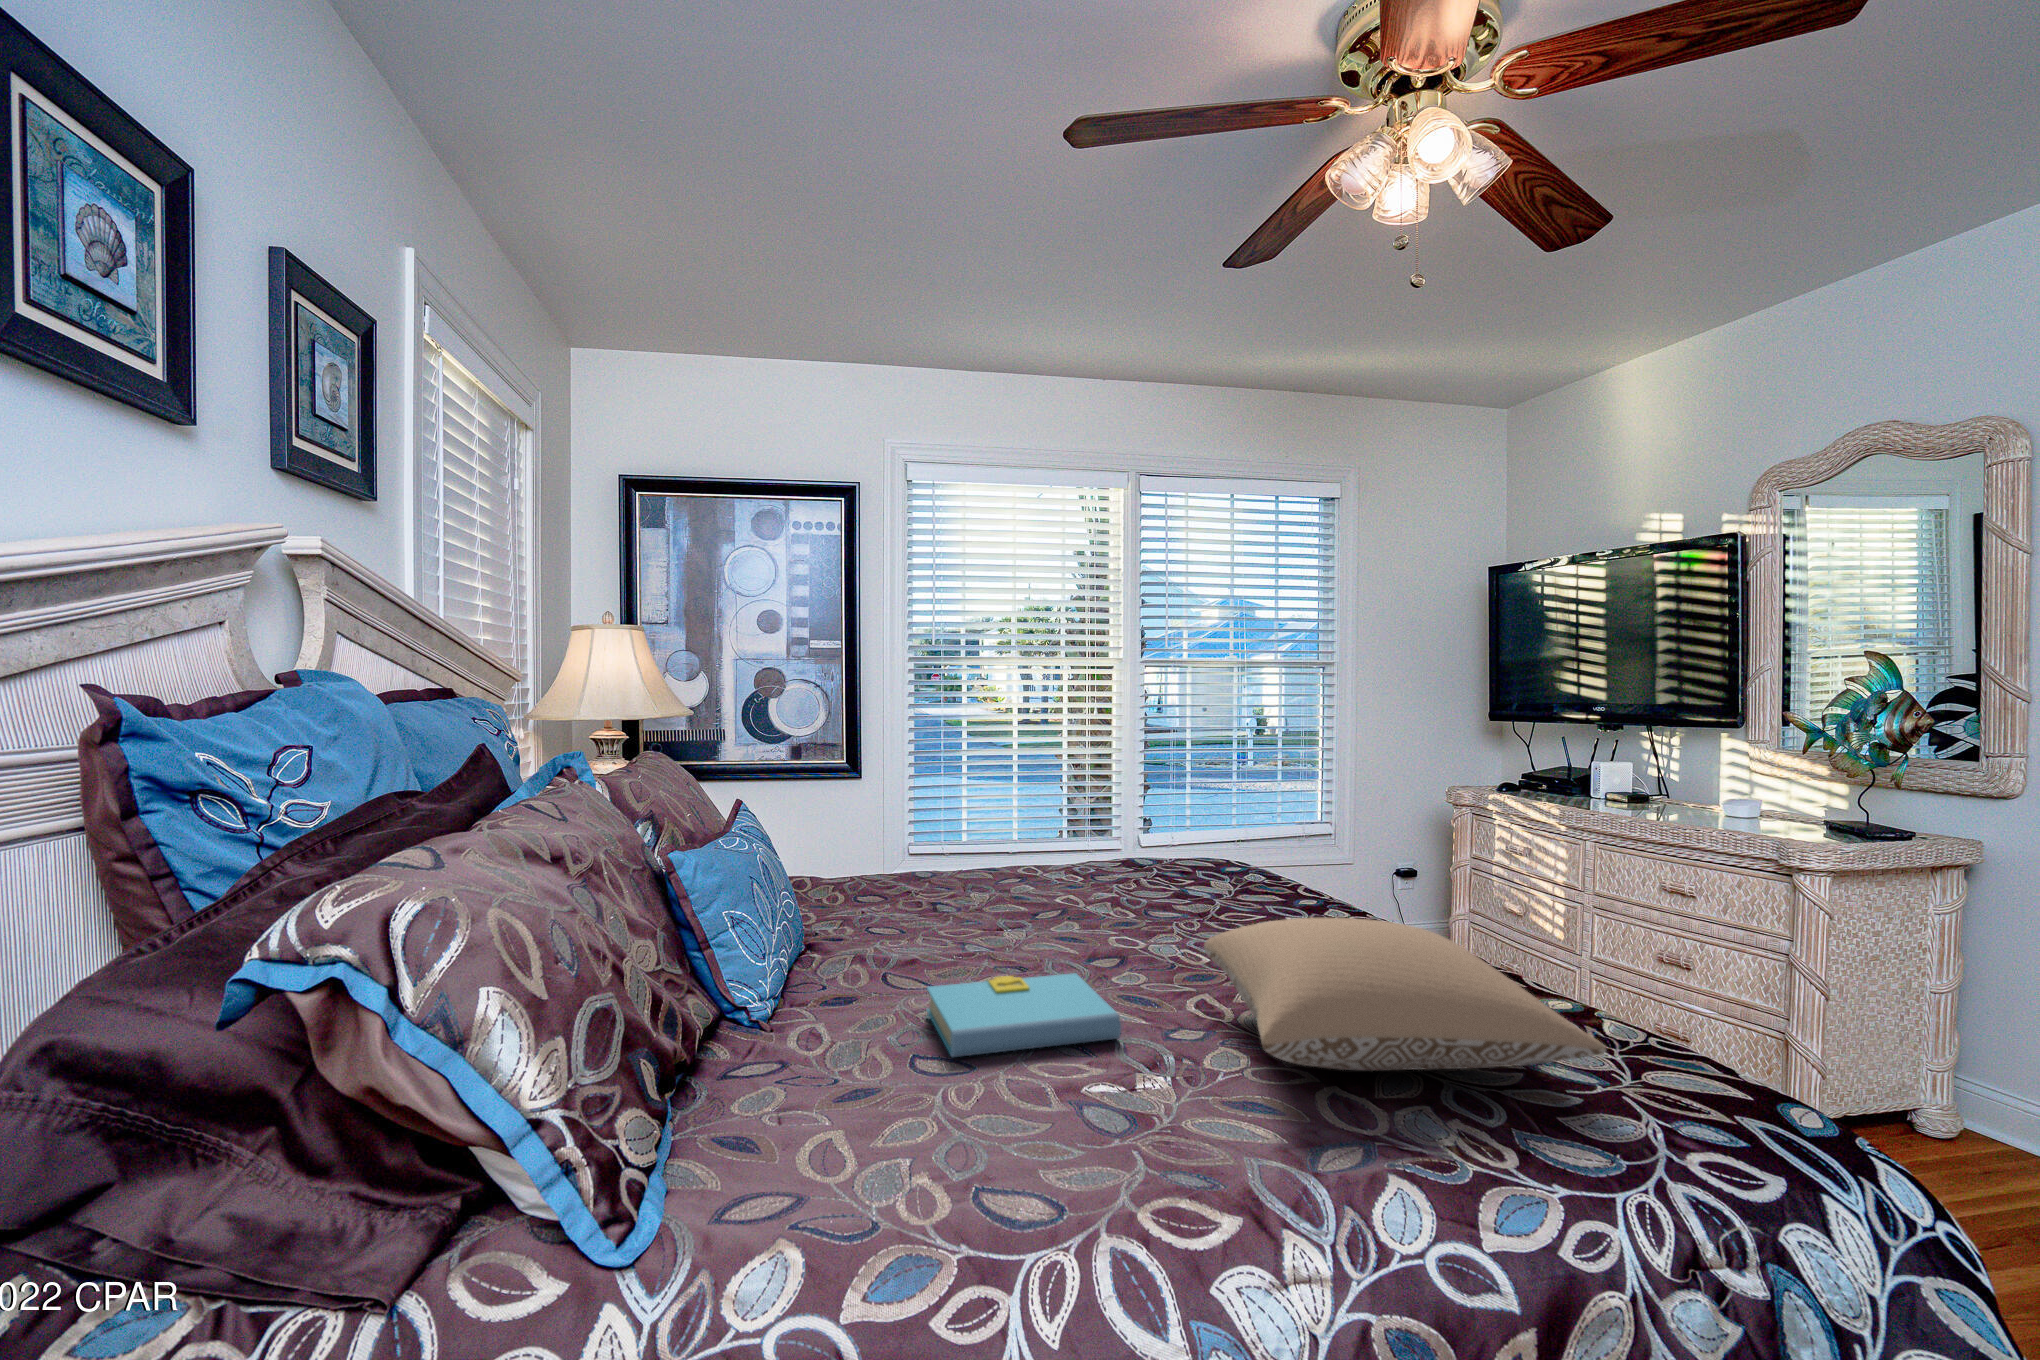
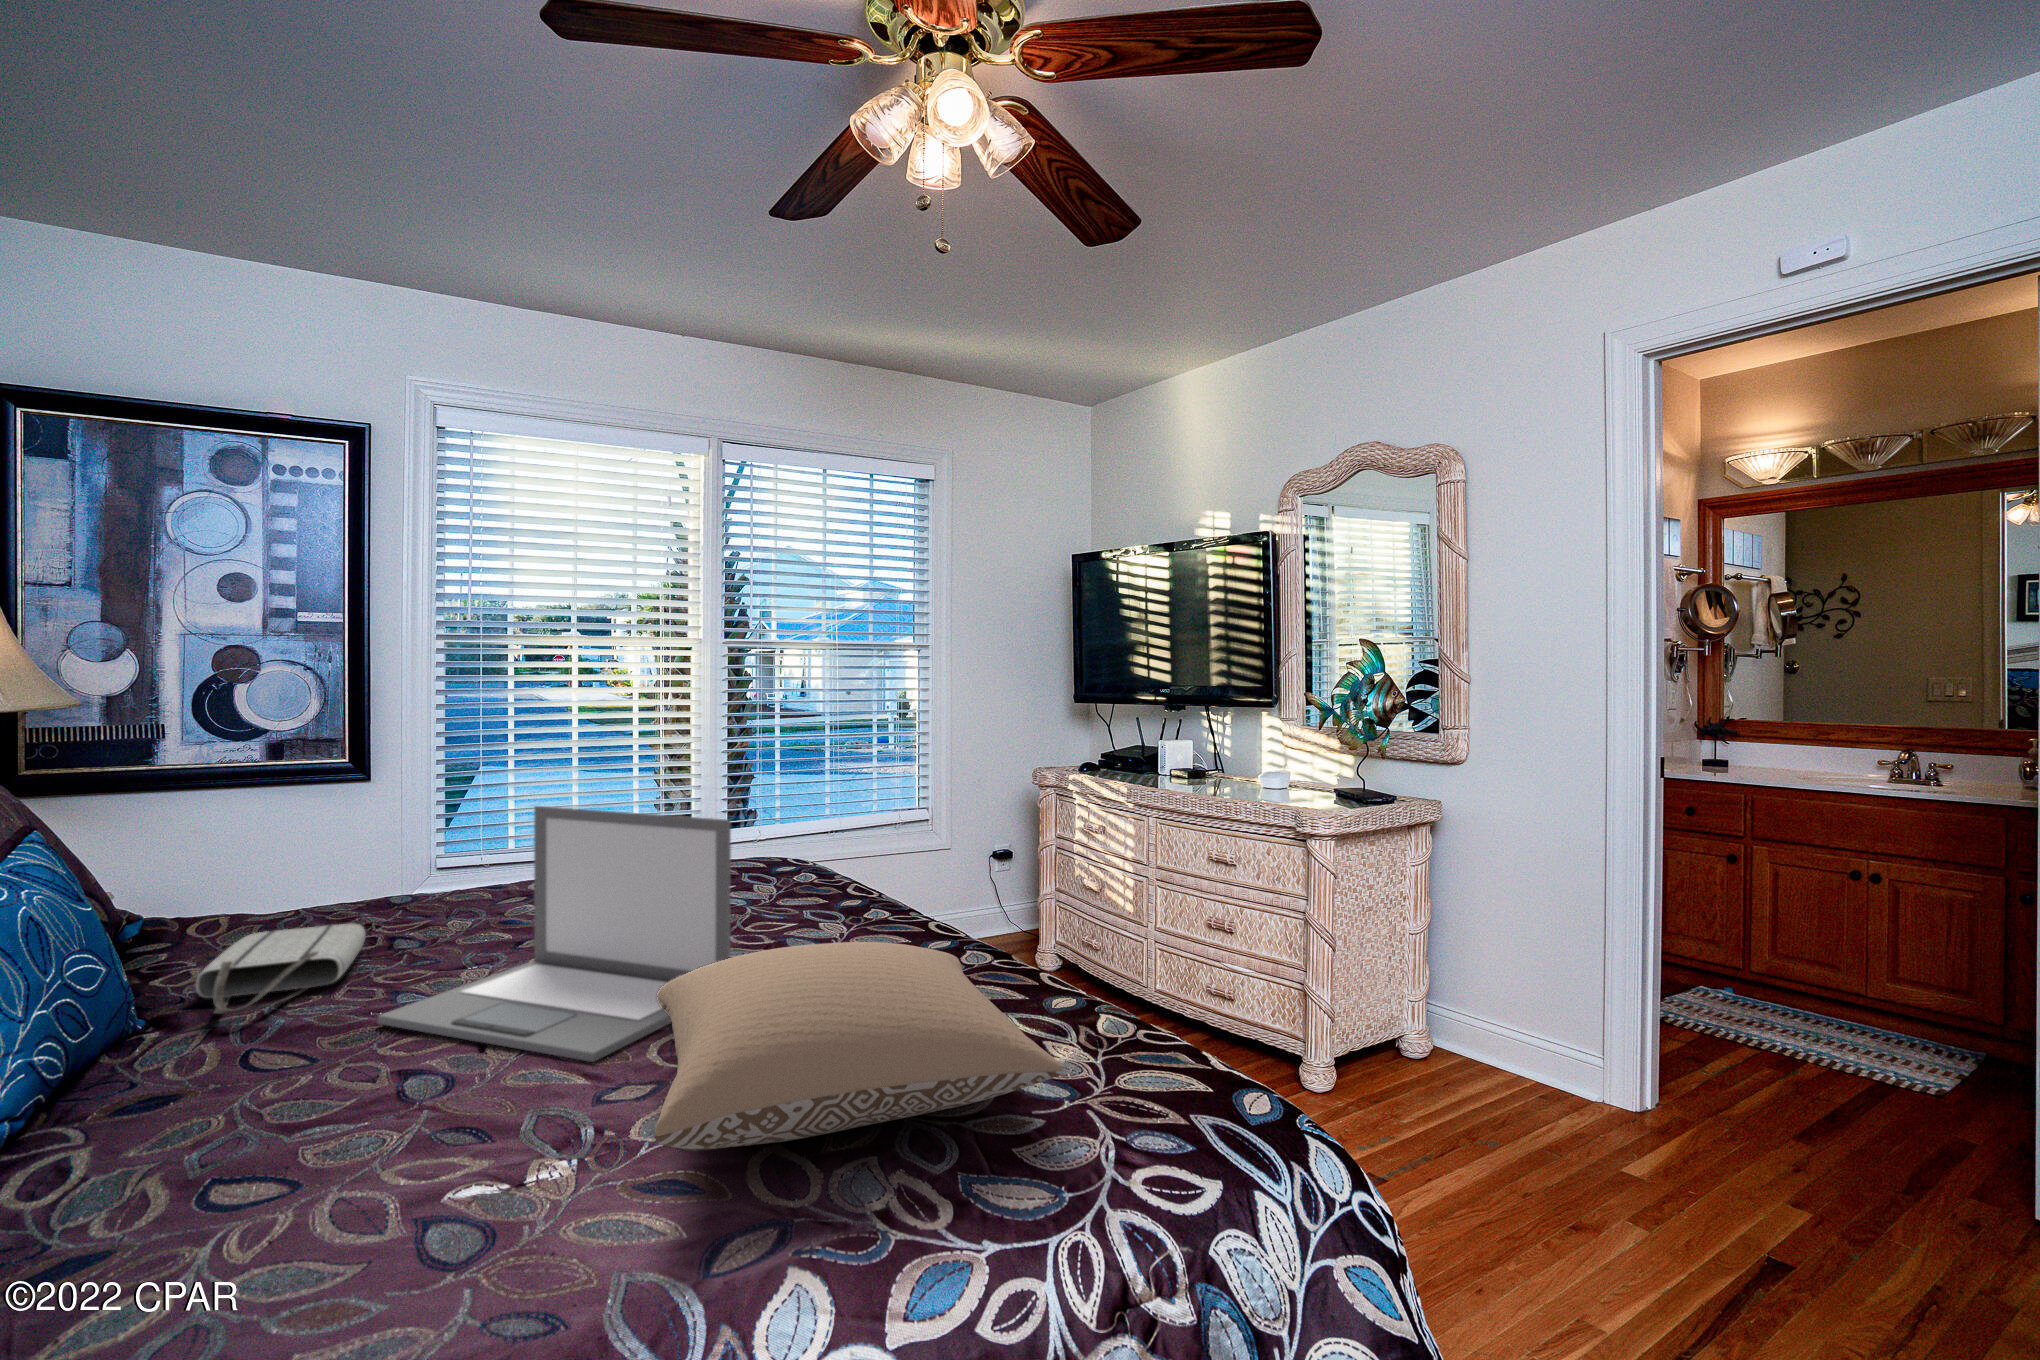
laptop: none [983,791,1236,992] -> present [378,806,731,1062]
tote bag: none [857,871,943,925] -> present [196,923,366,1014]
book: present [926,973,1121,1058] -> none [201,1055,506,1227]

